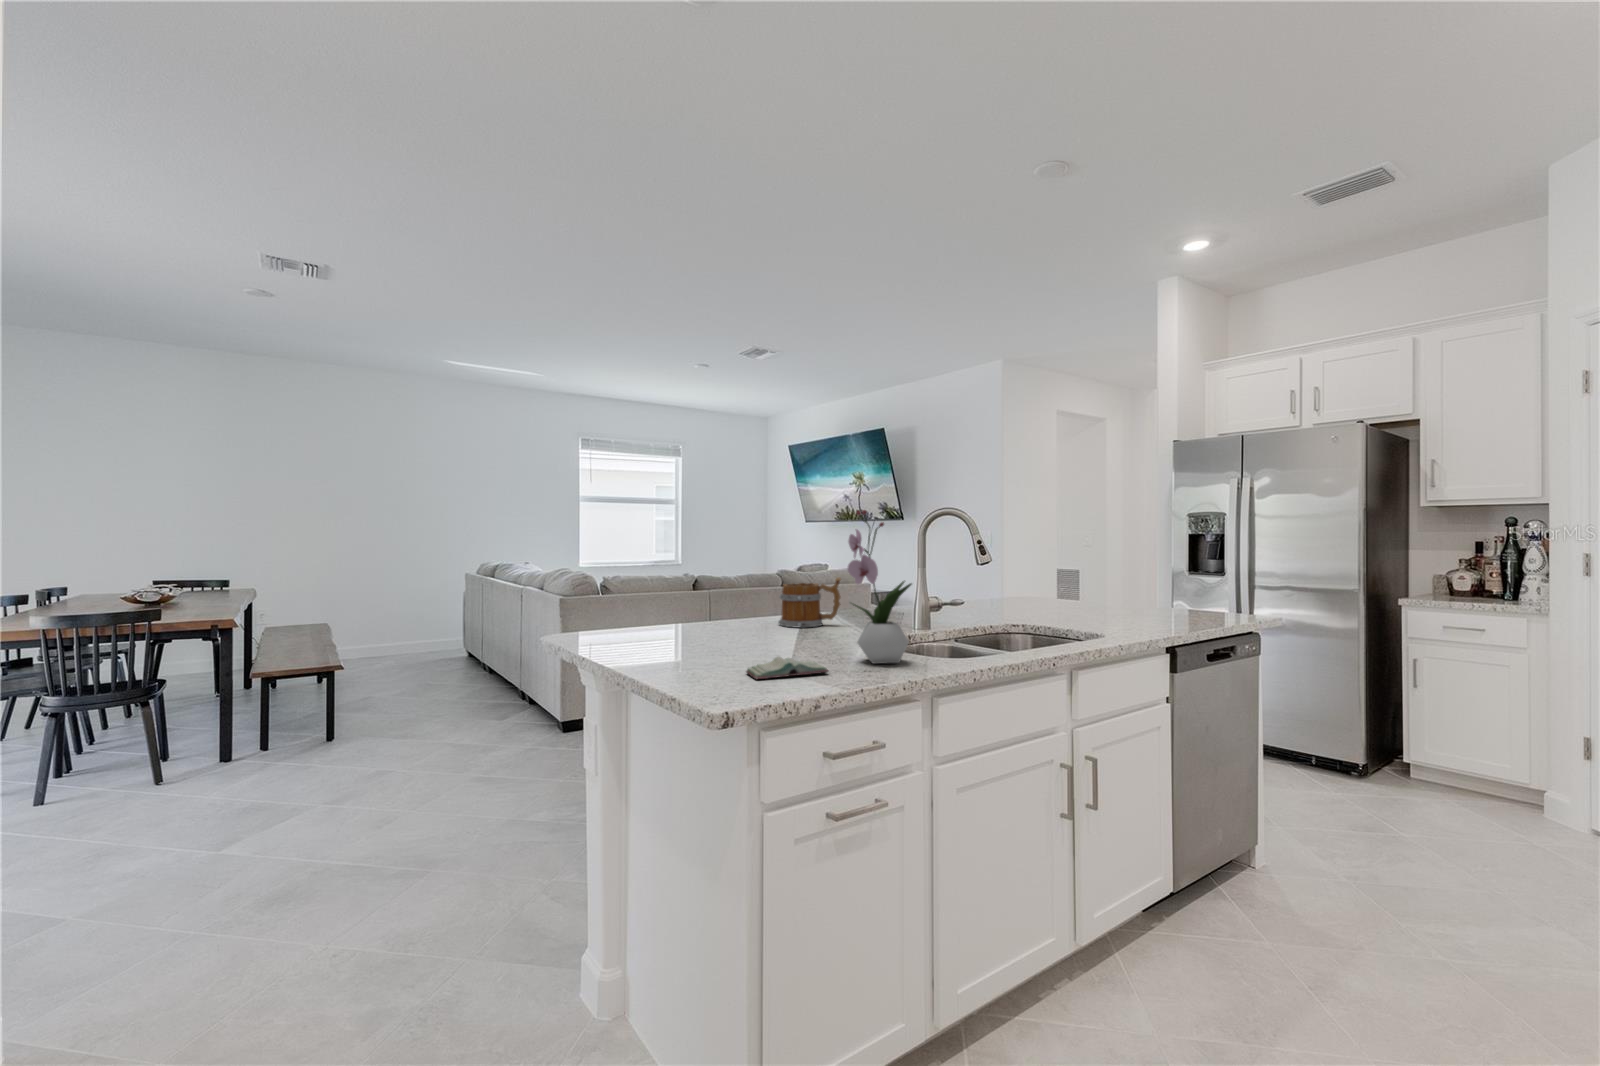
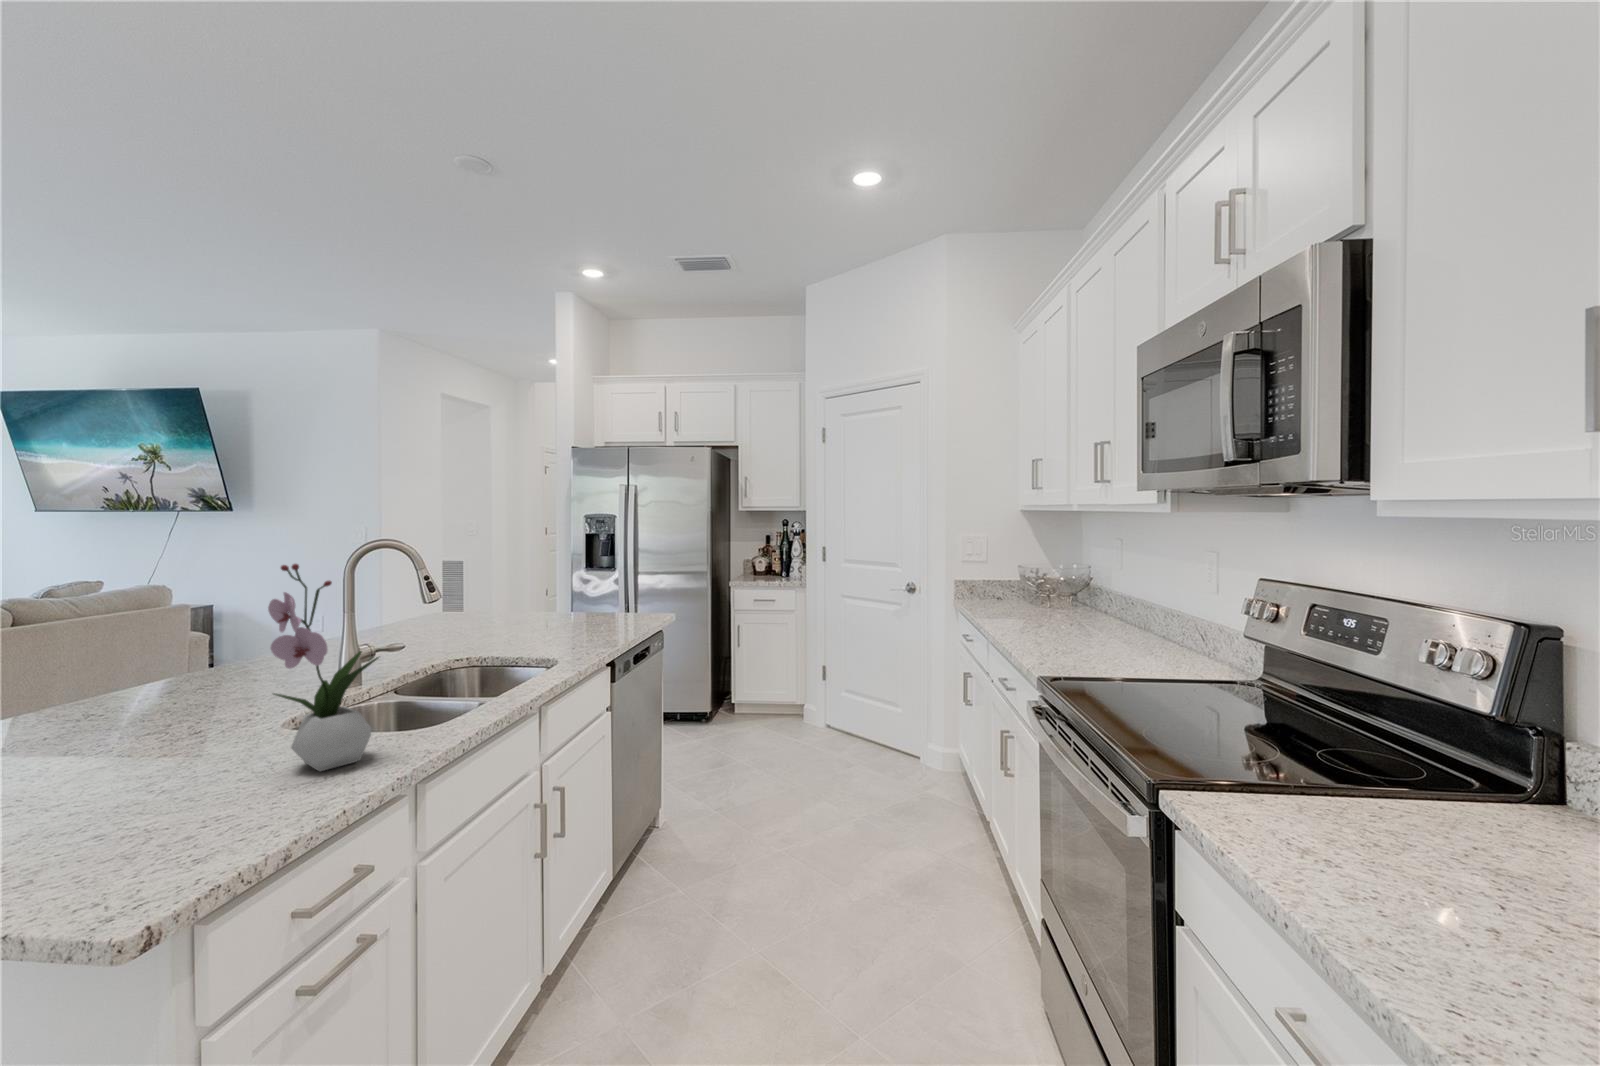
mug: present [778,578,841,627] -> none [80,638,212,729]
book: present [746,656,829,679] -> none [82,799,260,869]

